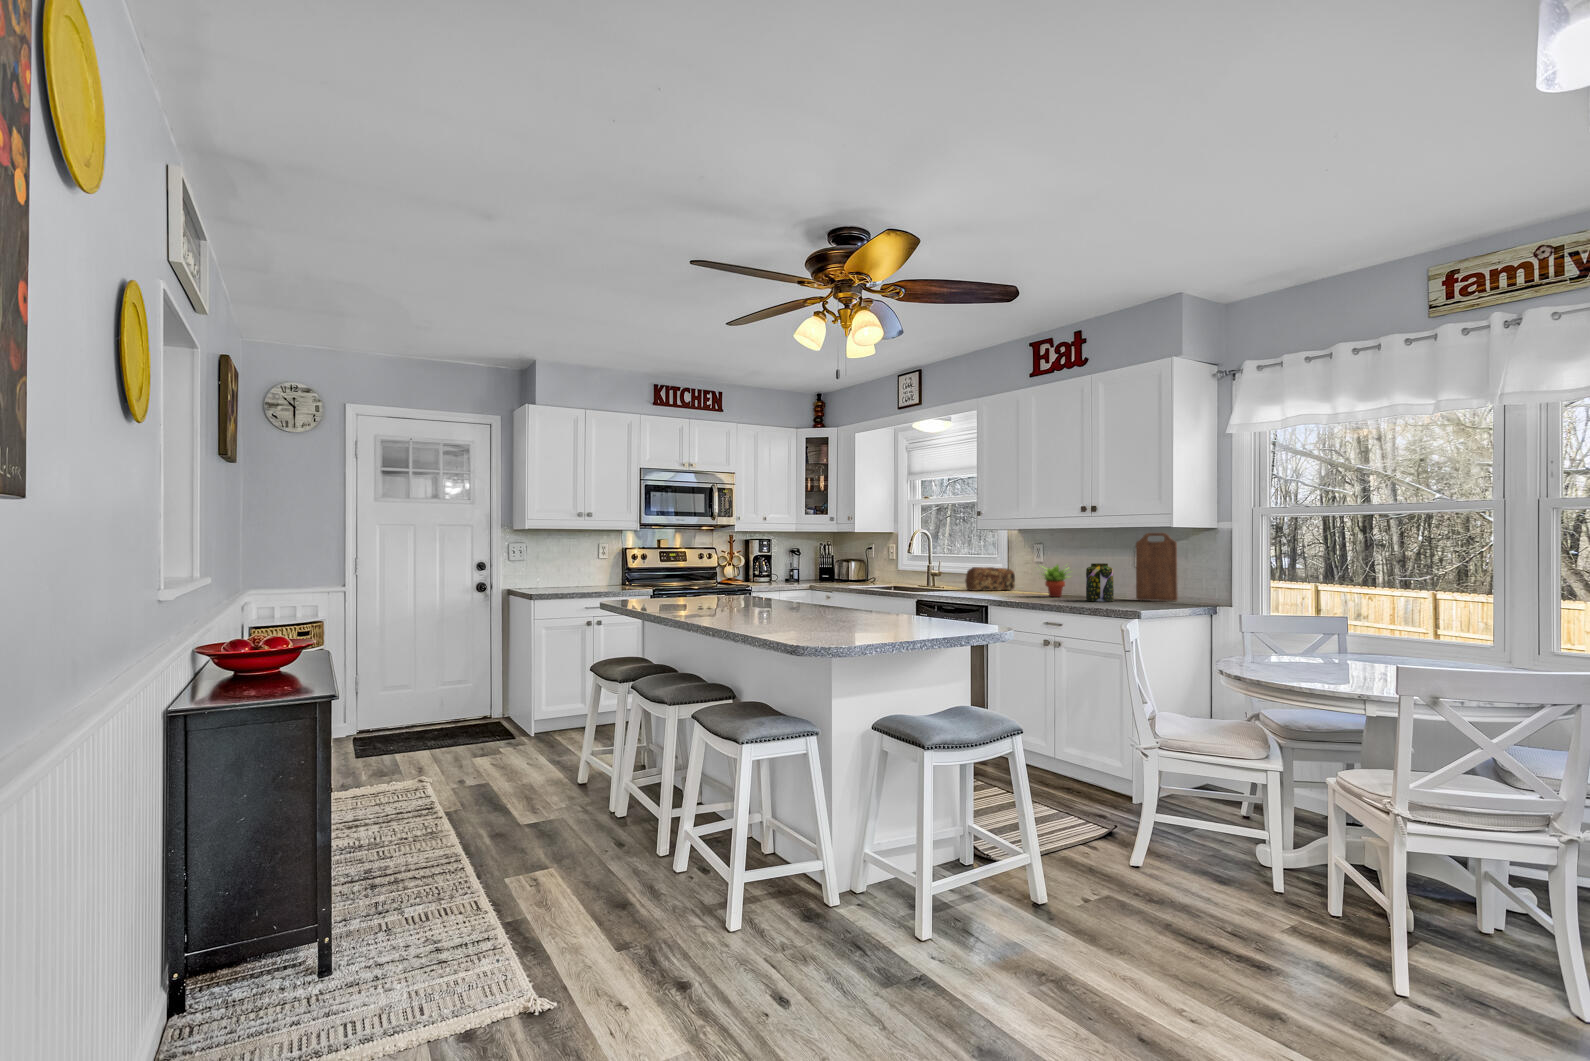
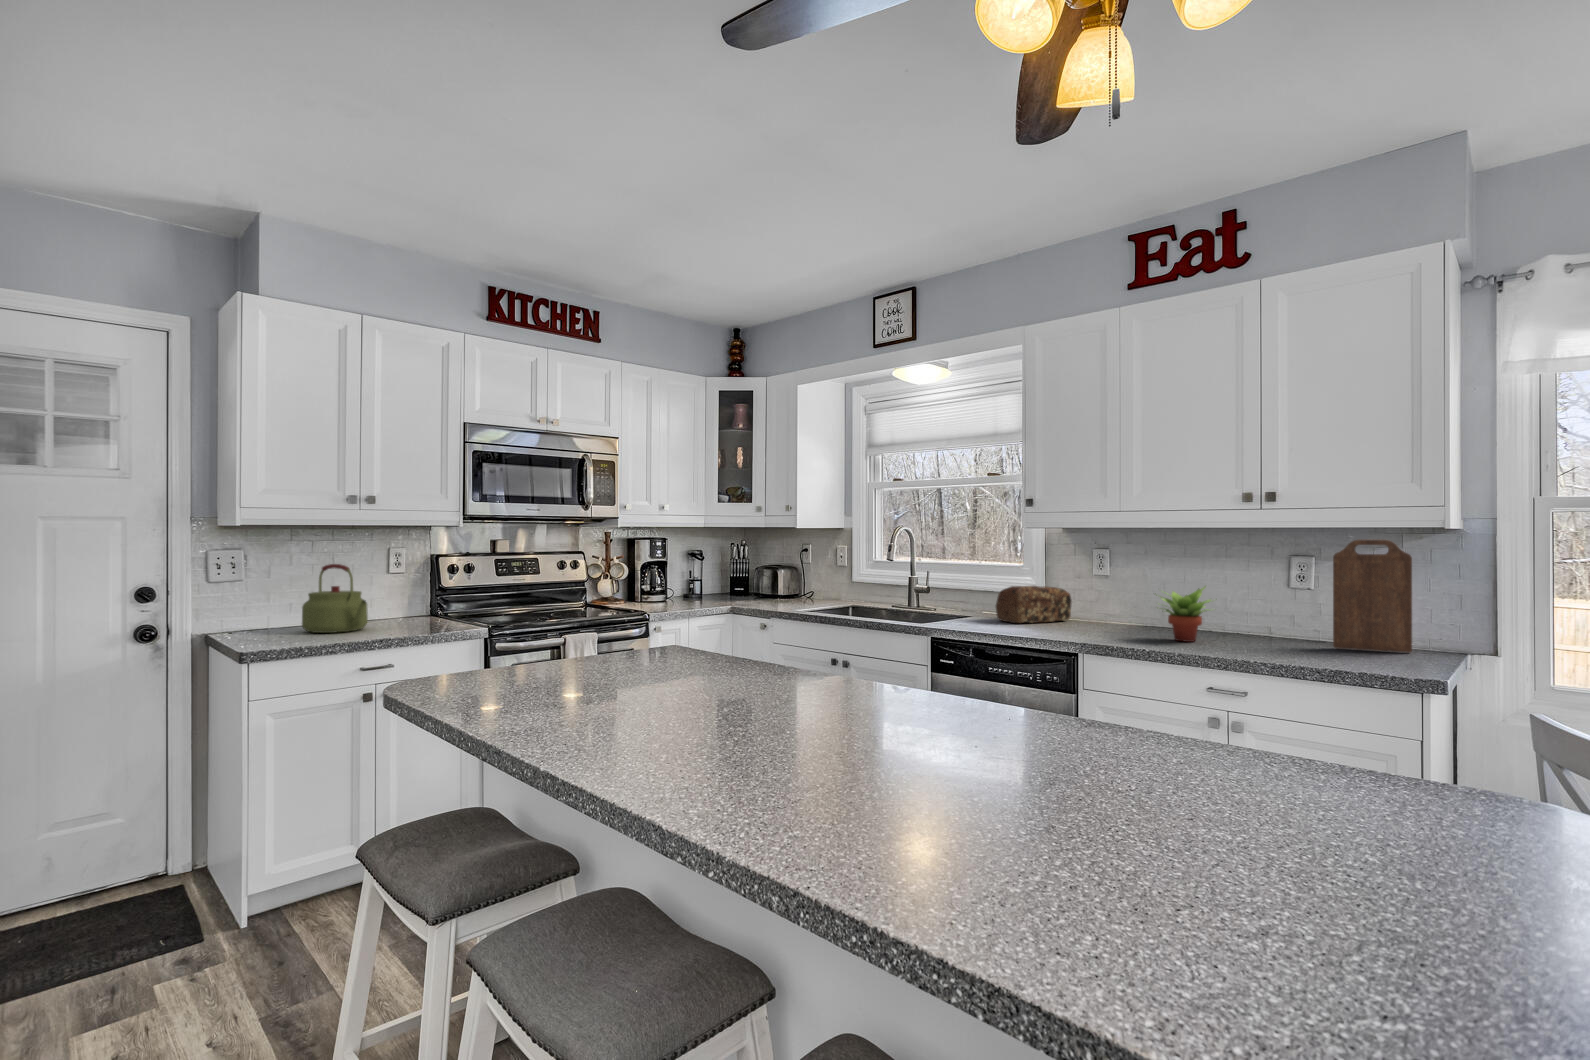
kettle: none [556,552,589,590] -> present [302,564,368,633]
jar: present [1086,563,1114,602] -> none [1272,591,1323,658]

